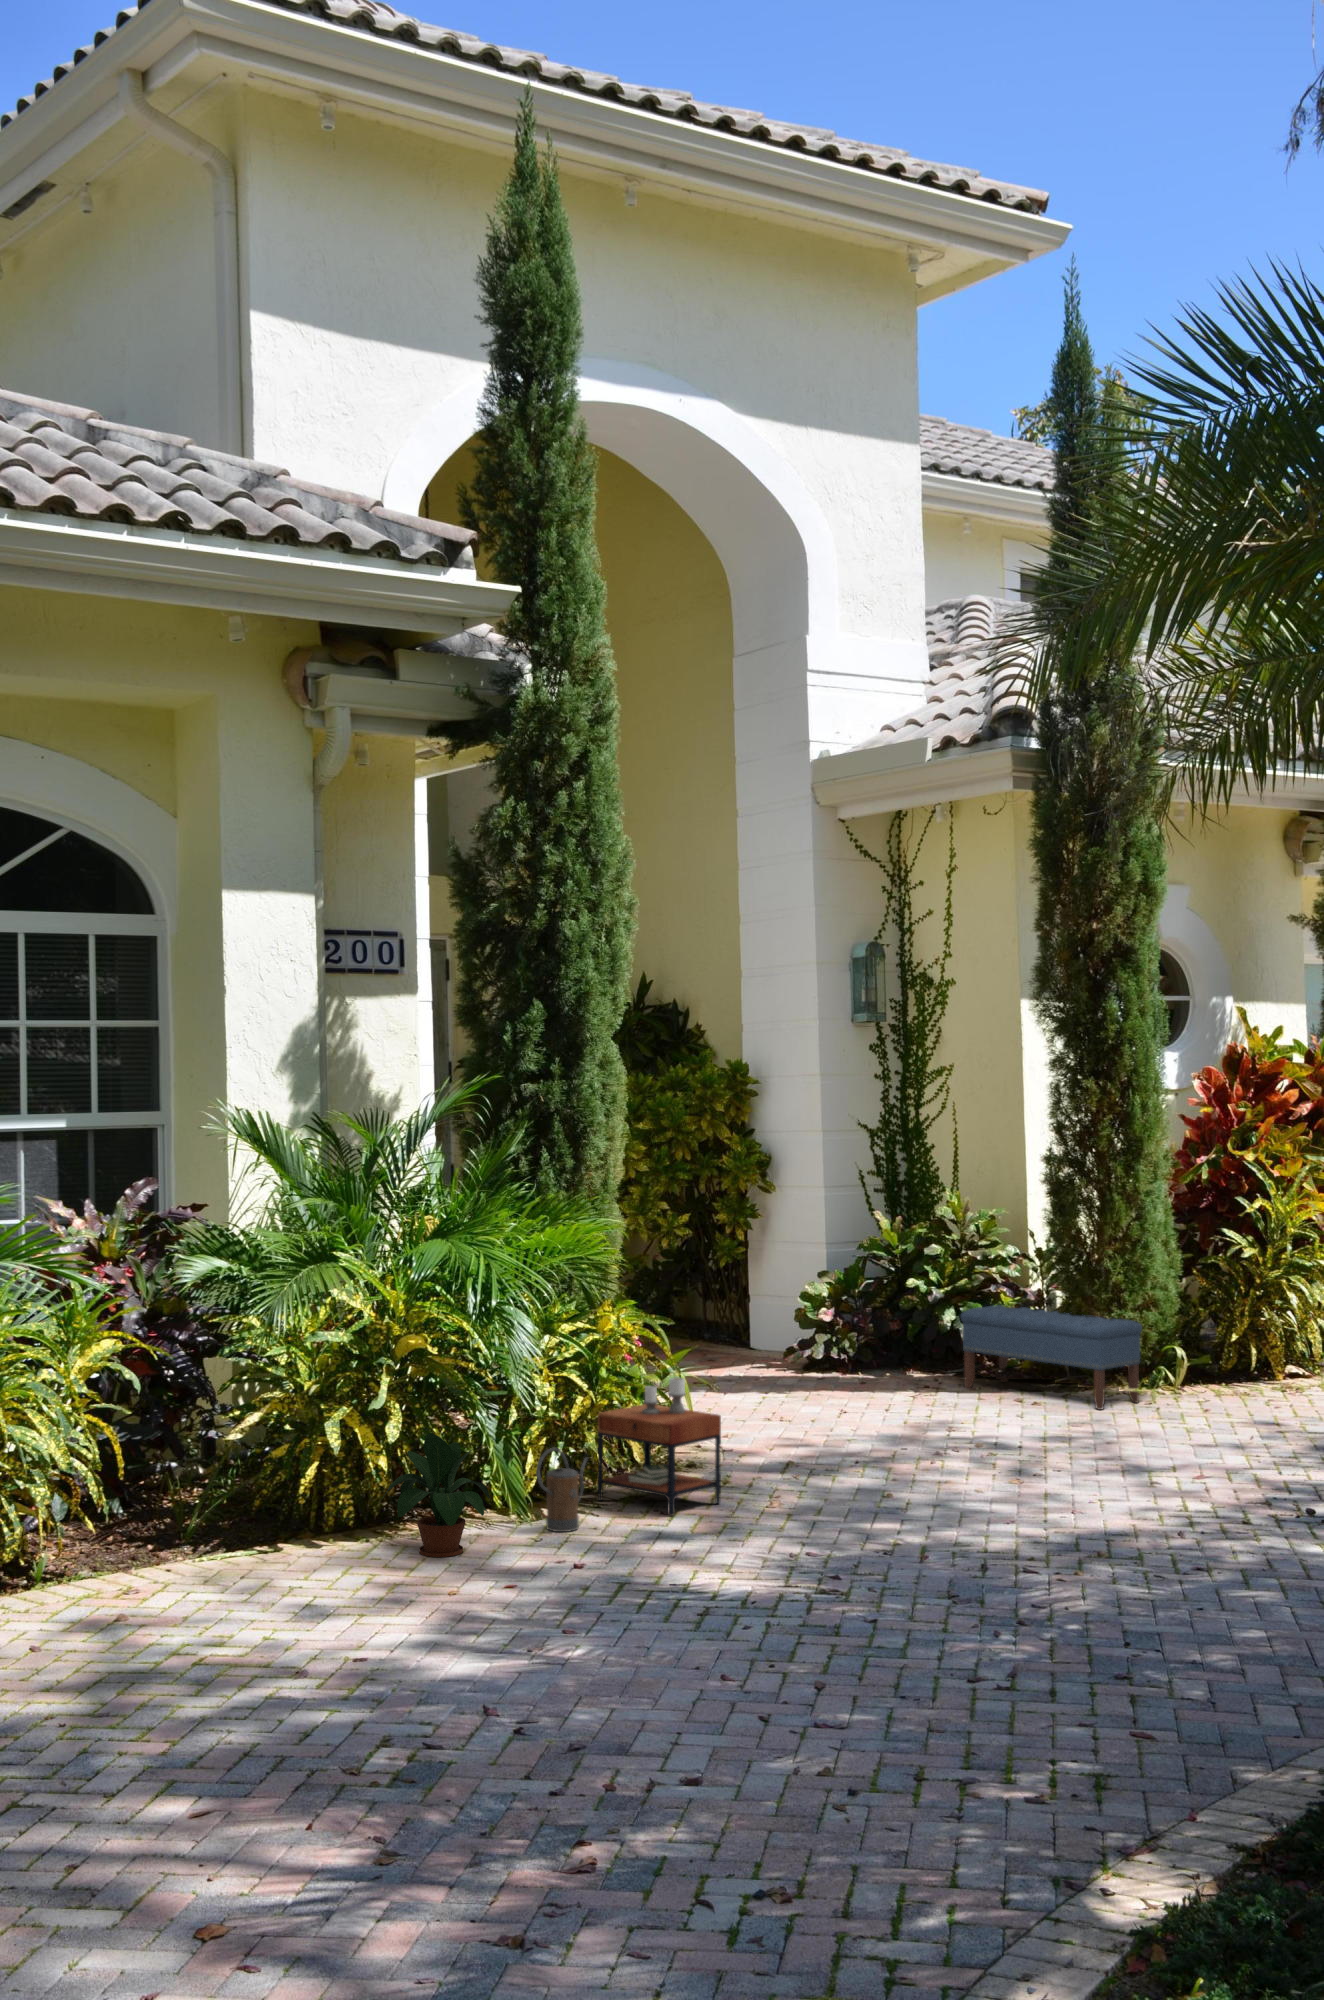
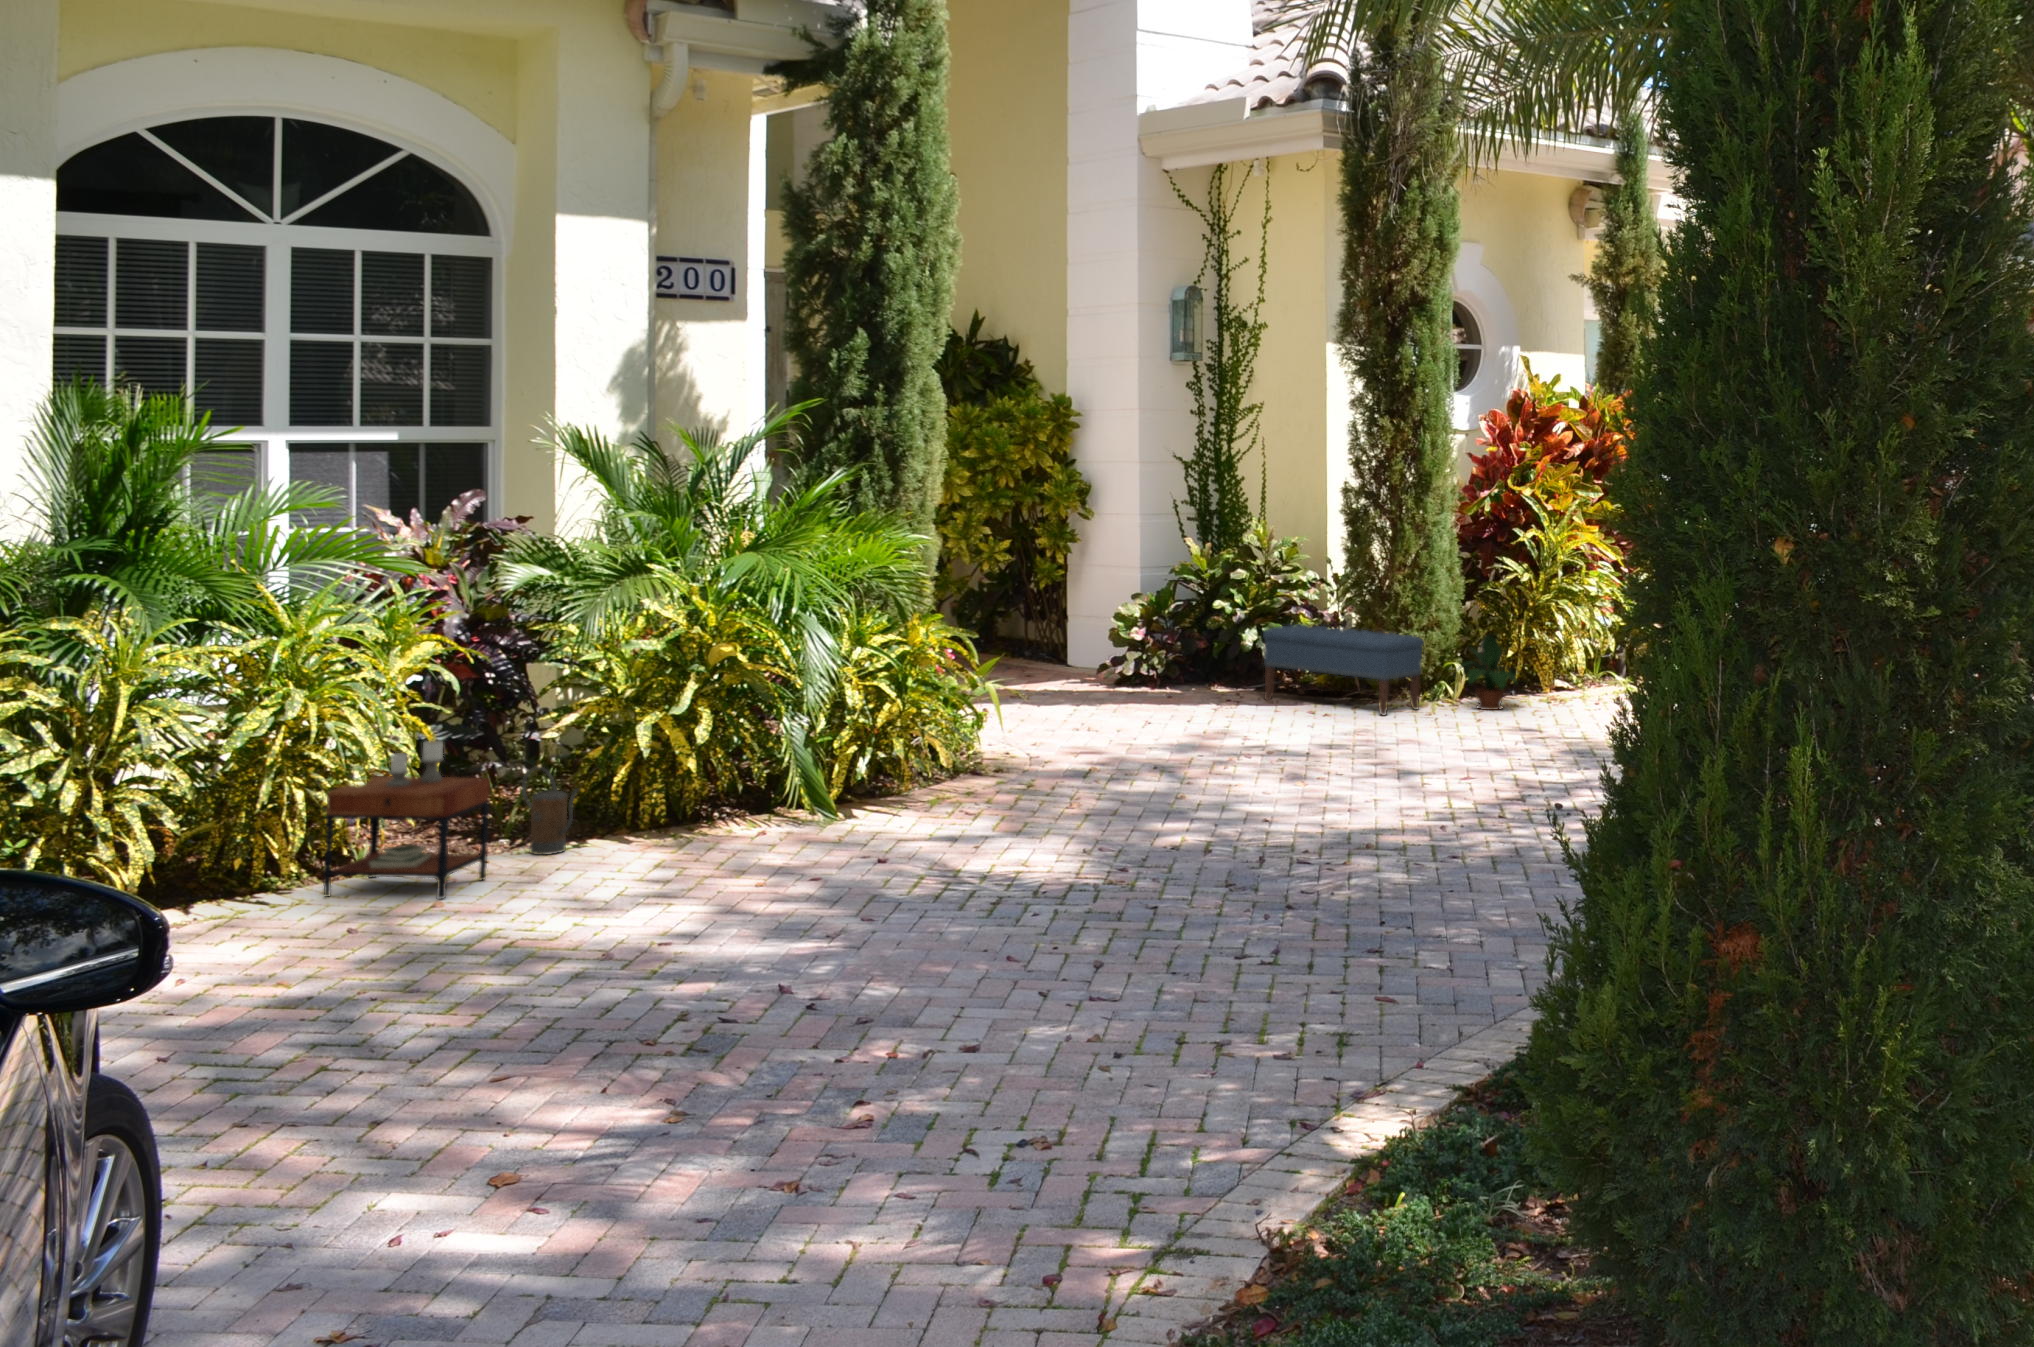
side table: present [597,1377,721,1516] -> present [323,741,490,899]
potted plant: present [385,1433,490,1557] -> present [1459,635,1517,710]
watering can: present [537,1447,588,1532] -> present [522,766,578,855]

